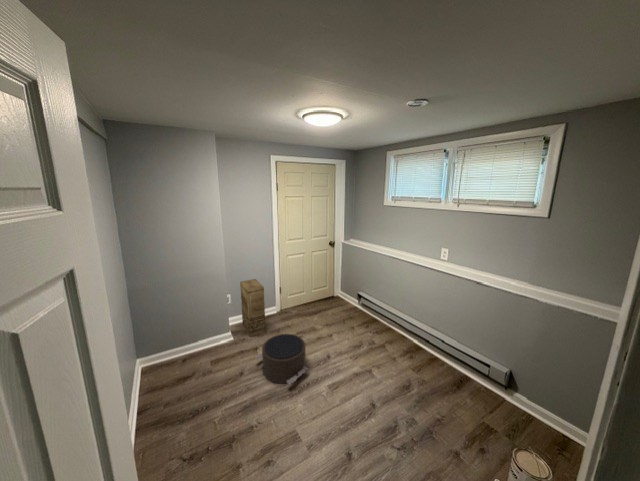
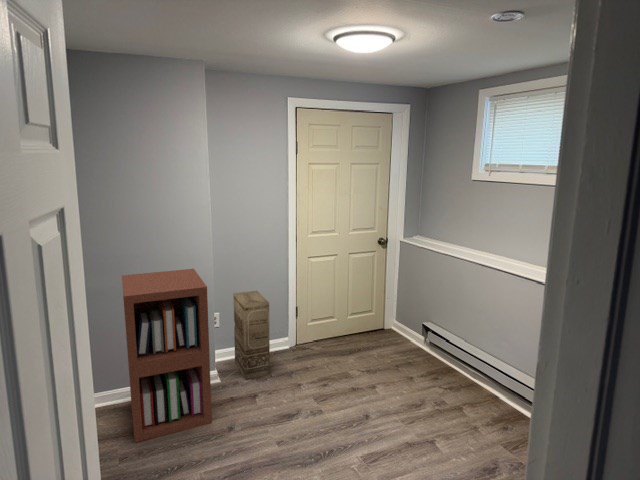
bookshelf: none [160,269,228,392] -> present [122,269,212,442]
pouf: present [255,334,308,384] -> none [251,375,333,447]

